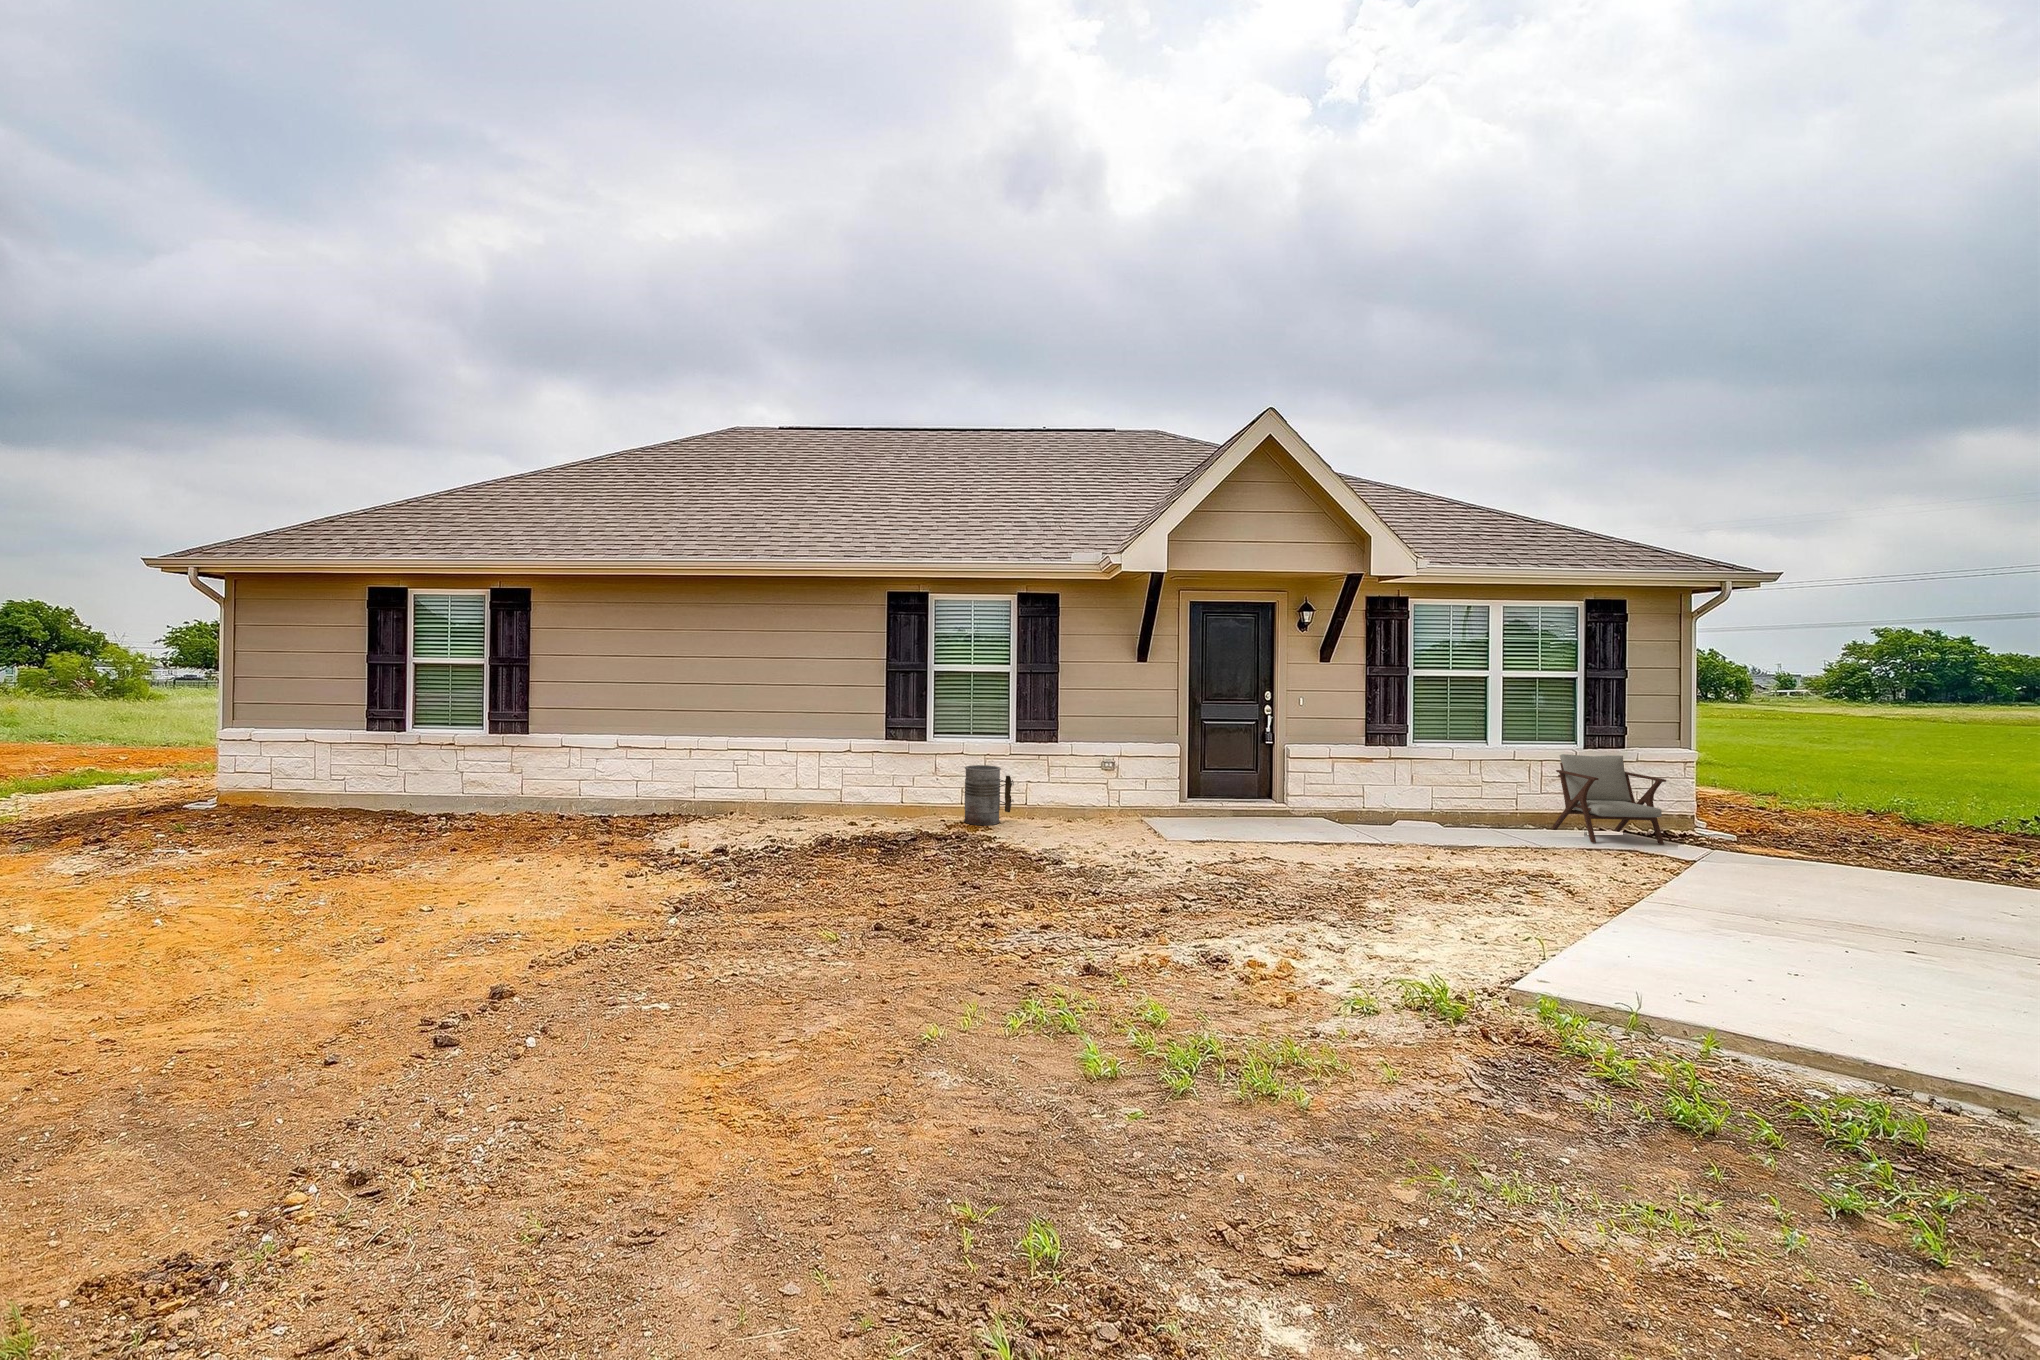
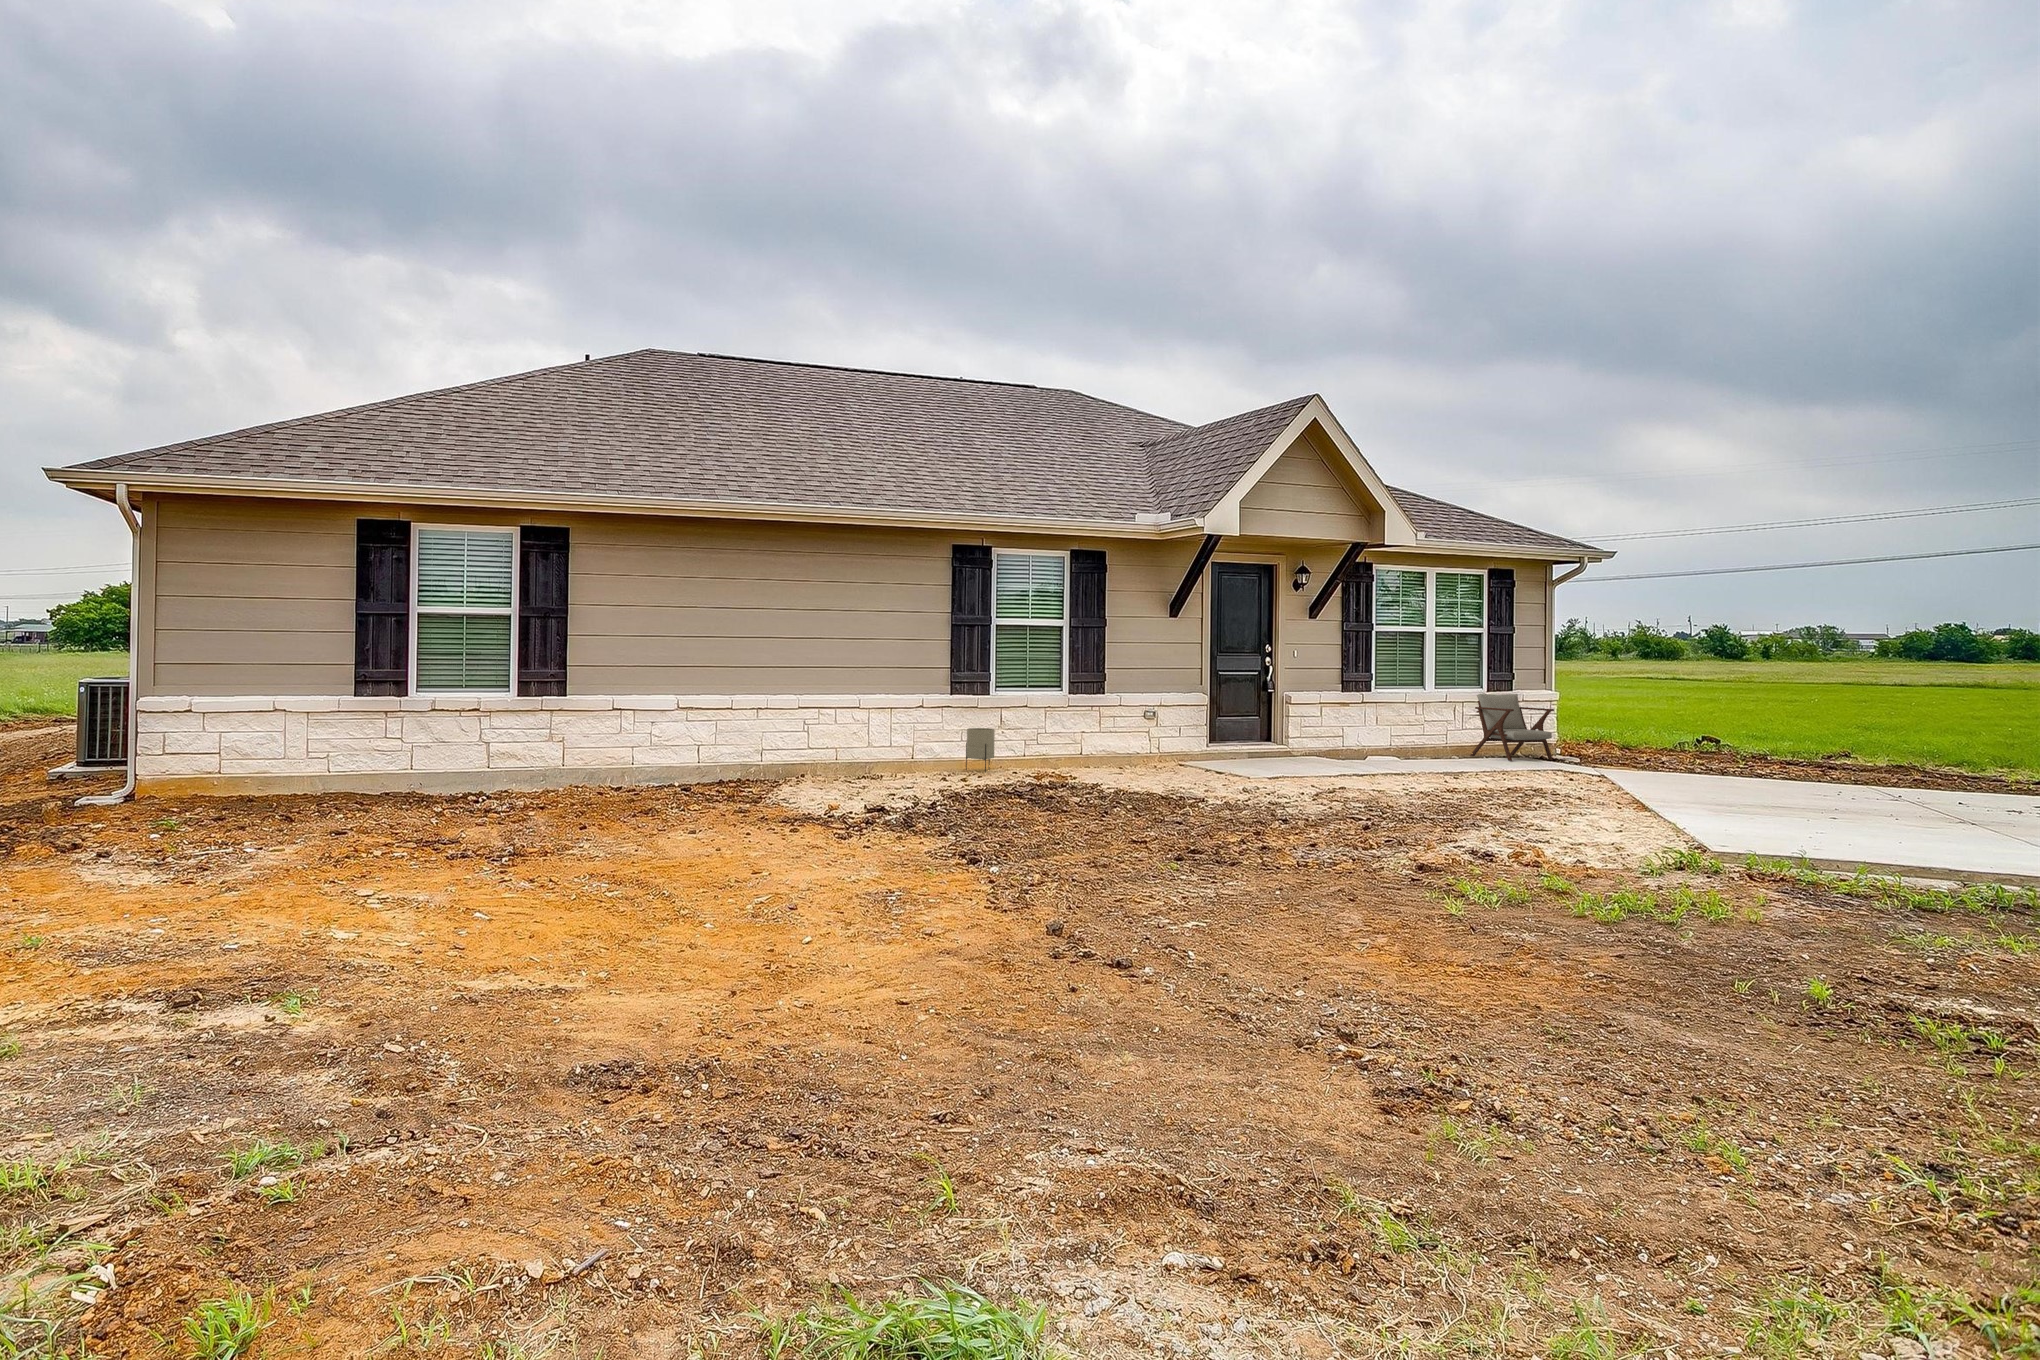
trash can: present [964,765,1014,825] -> none [1032,717,1078,772]
planter: none [895,775,923,822] -> present [966,728,995,772]

